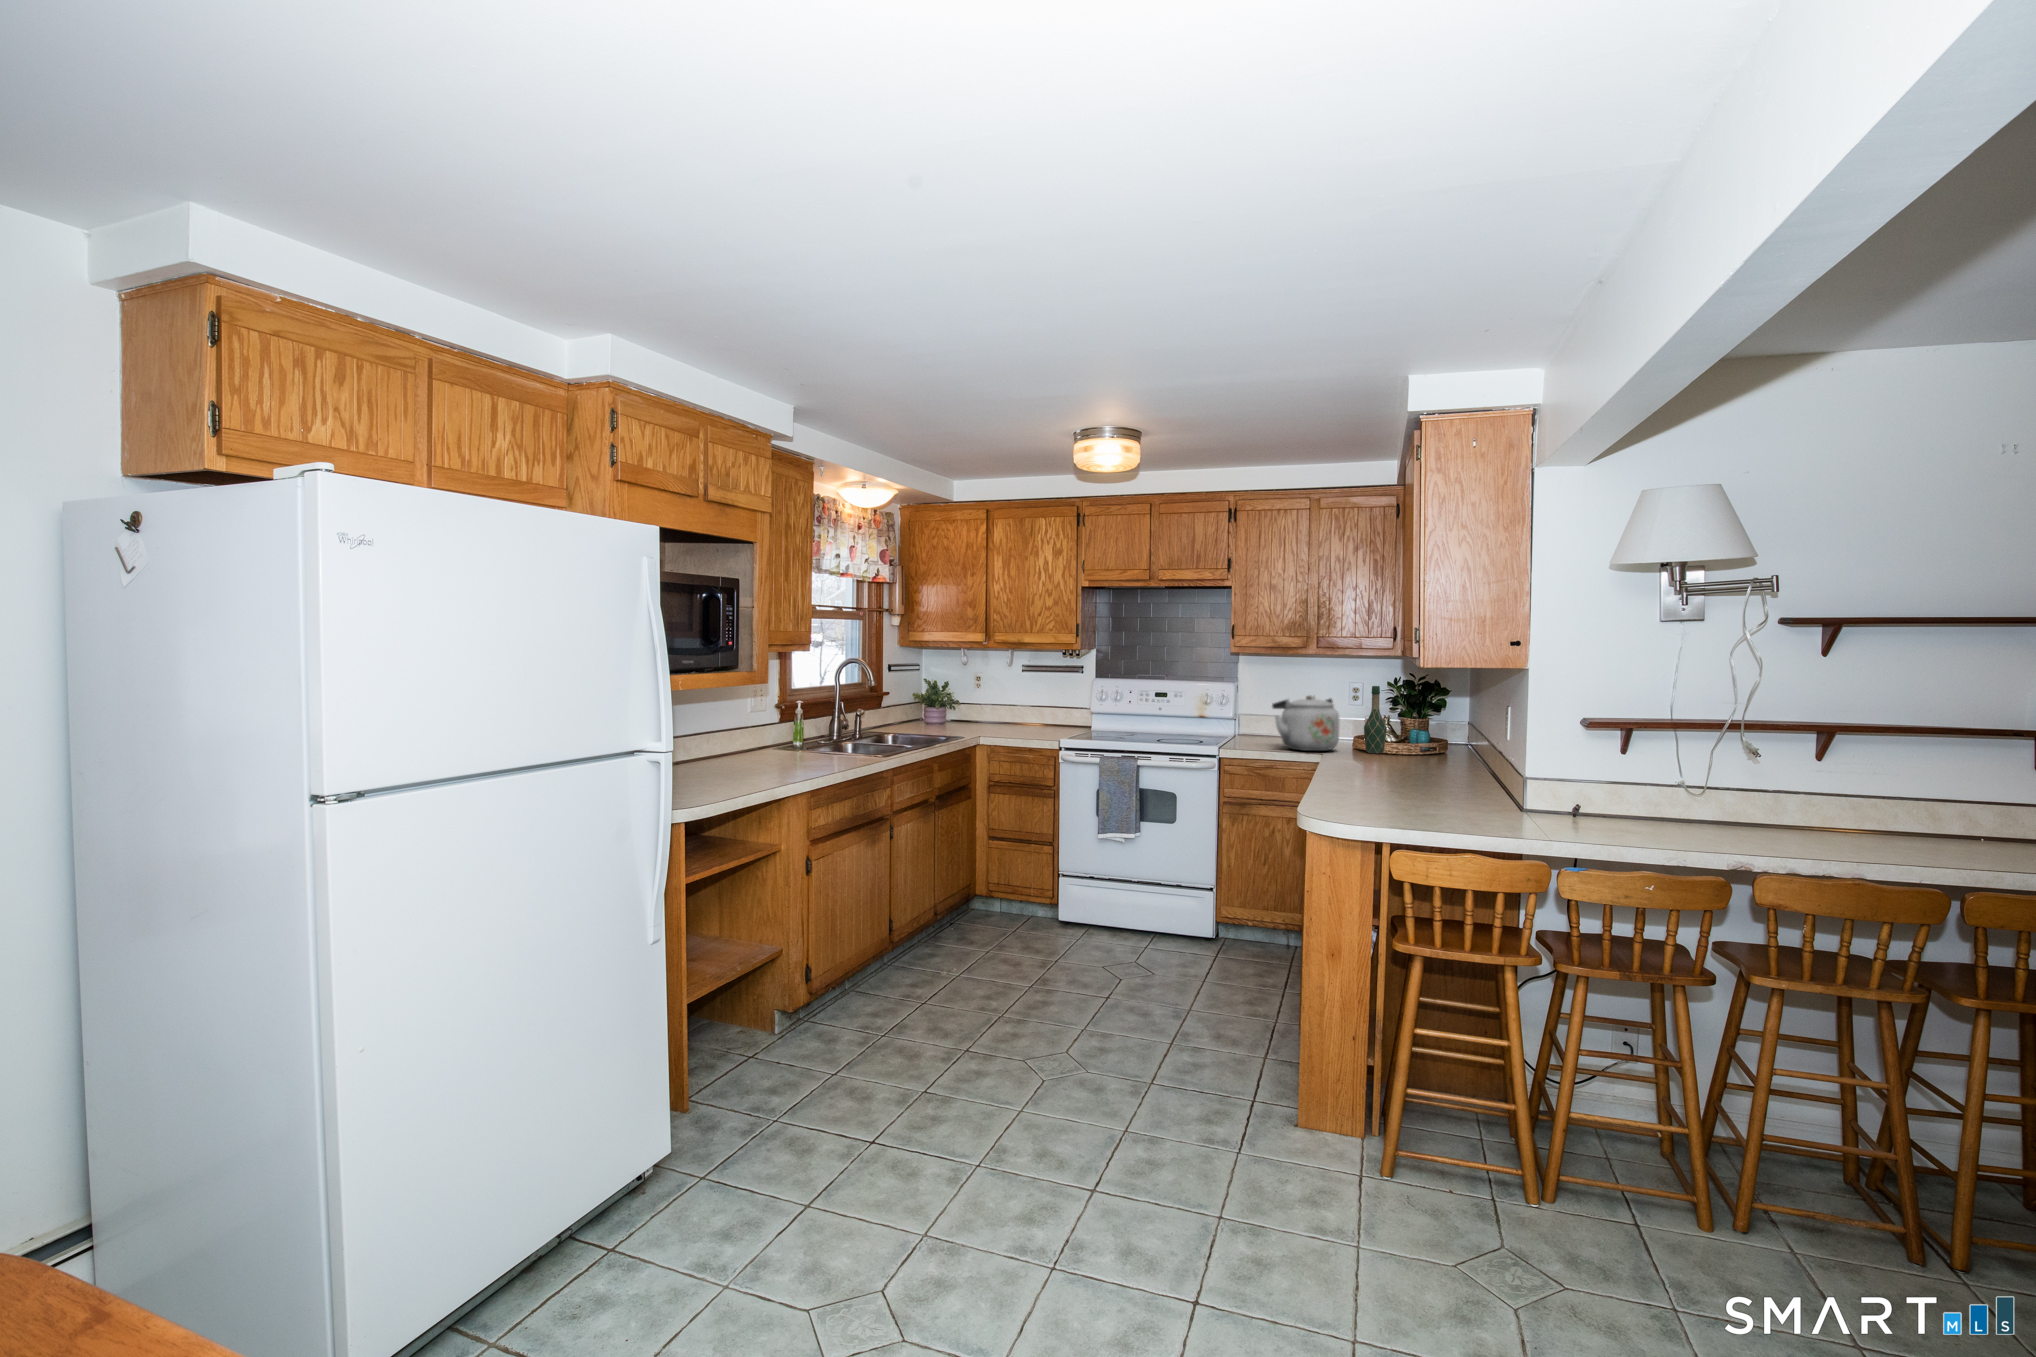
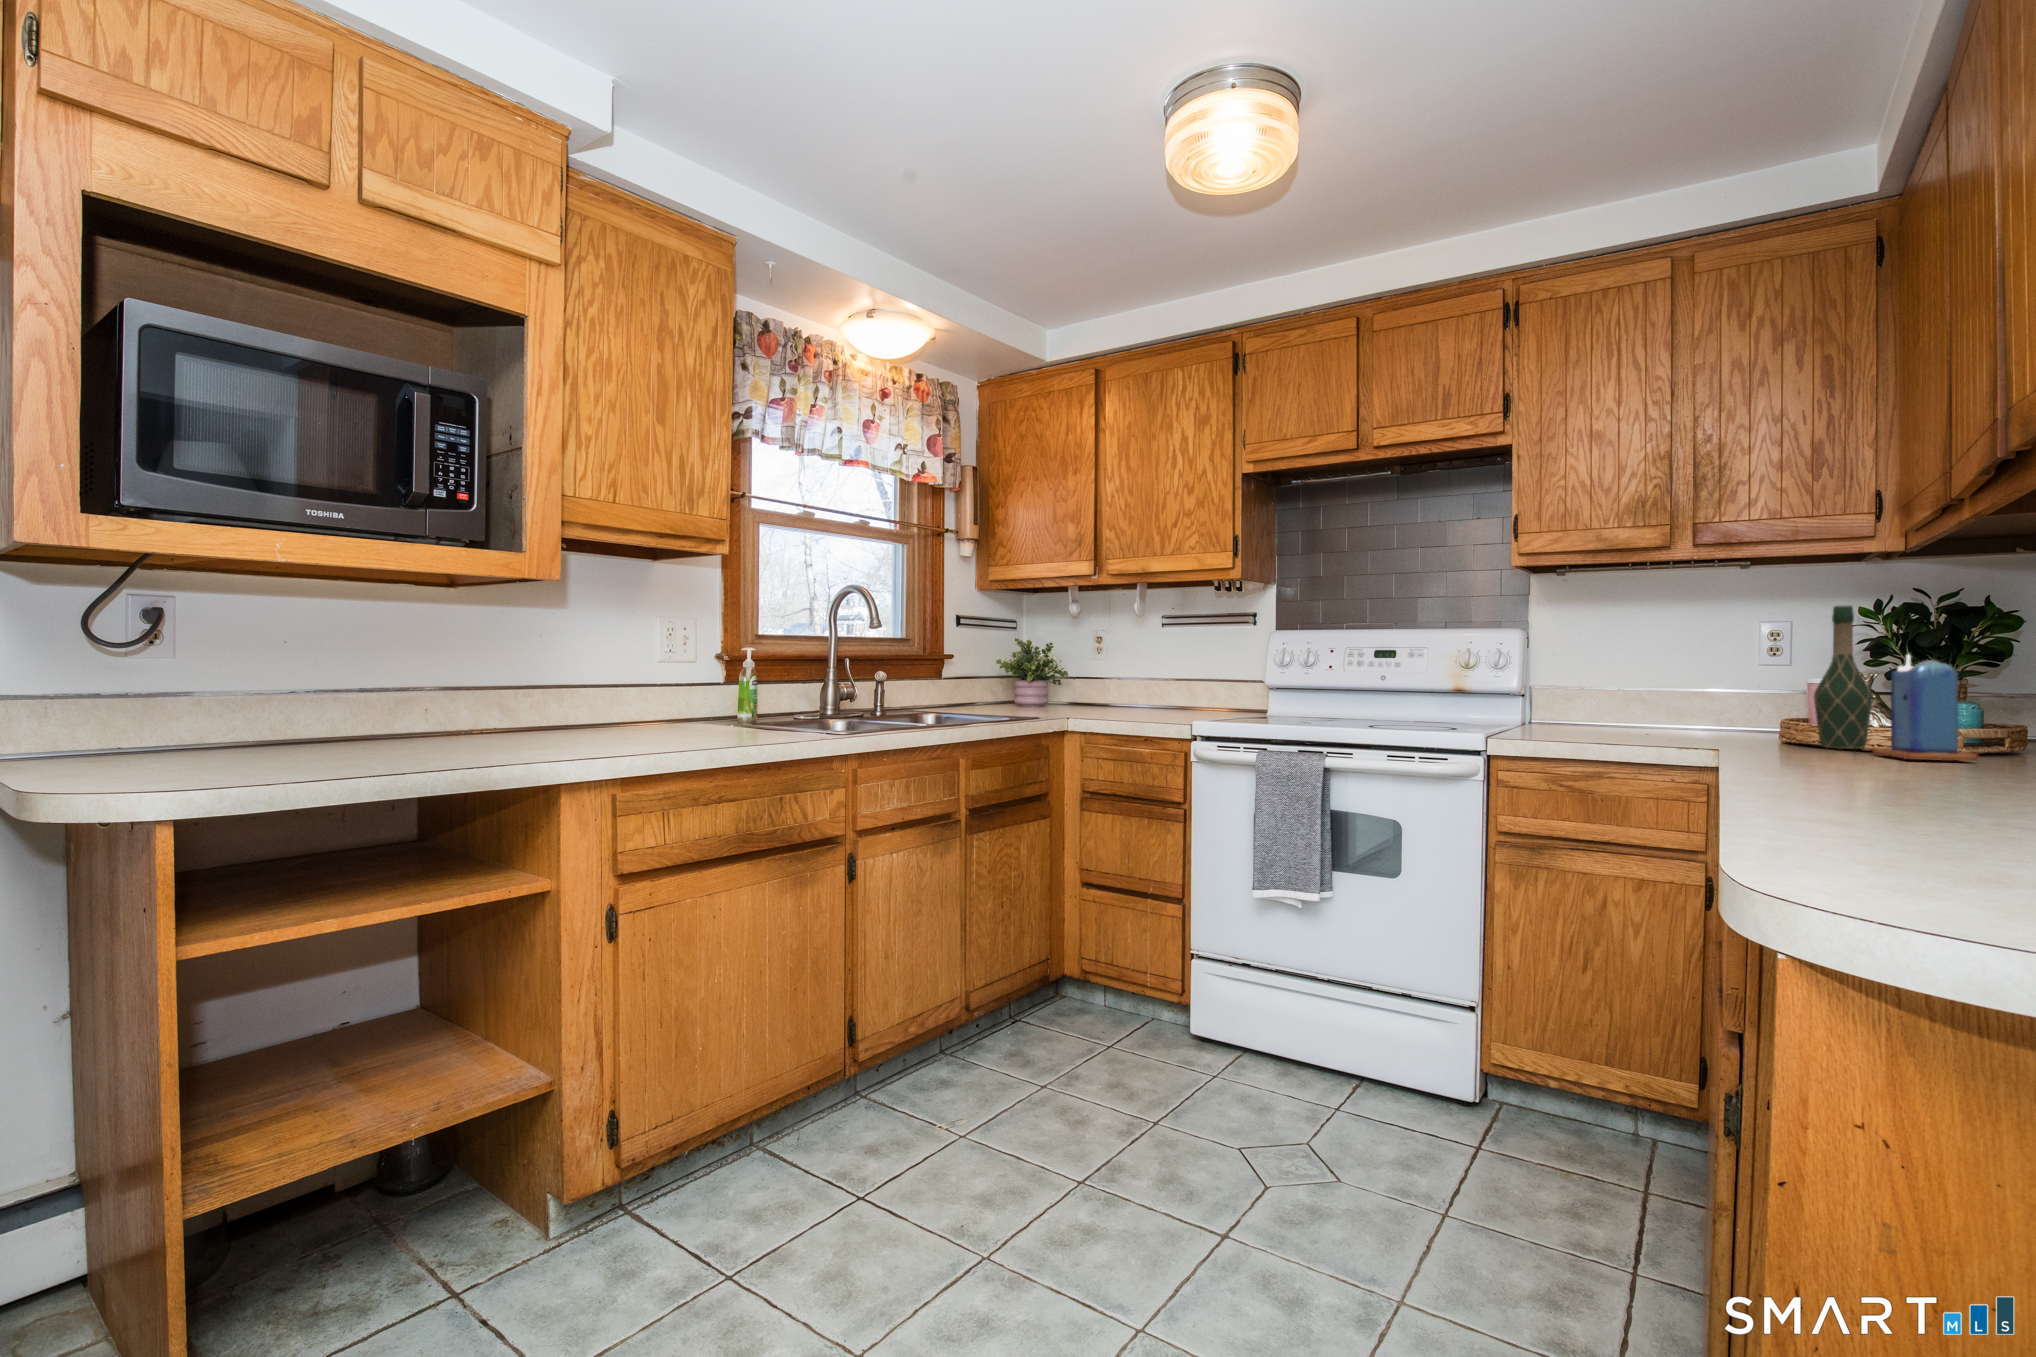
kettle: present [1272,695,1339,751] -> none [1597,630,1753,743]
candle: none [1384,712,1420,760] -> present [1872,654,1978,761]

